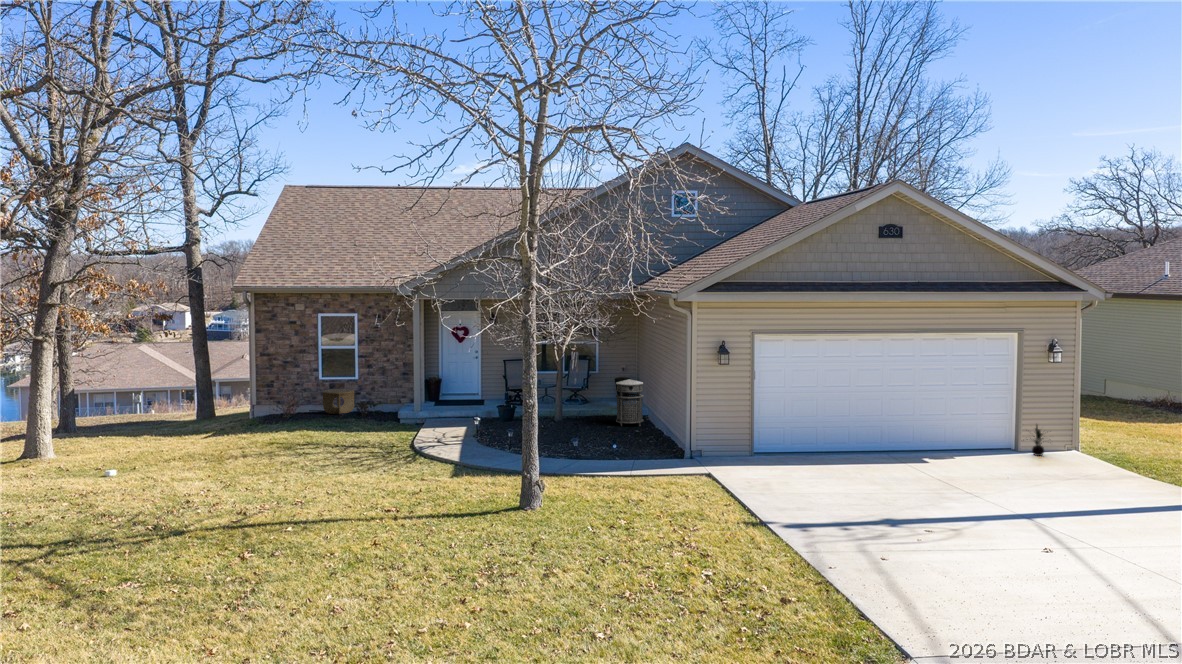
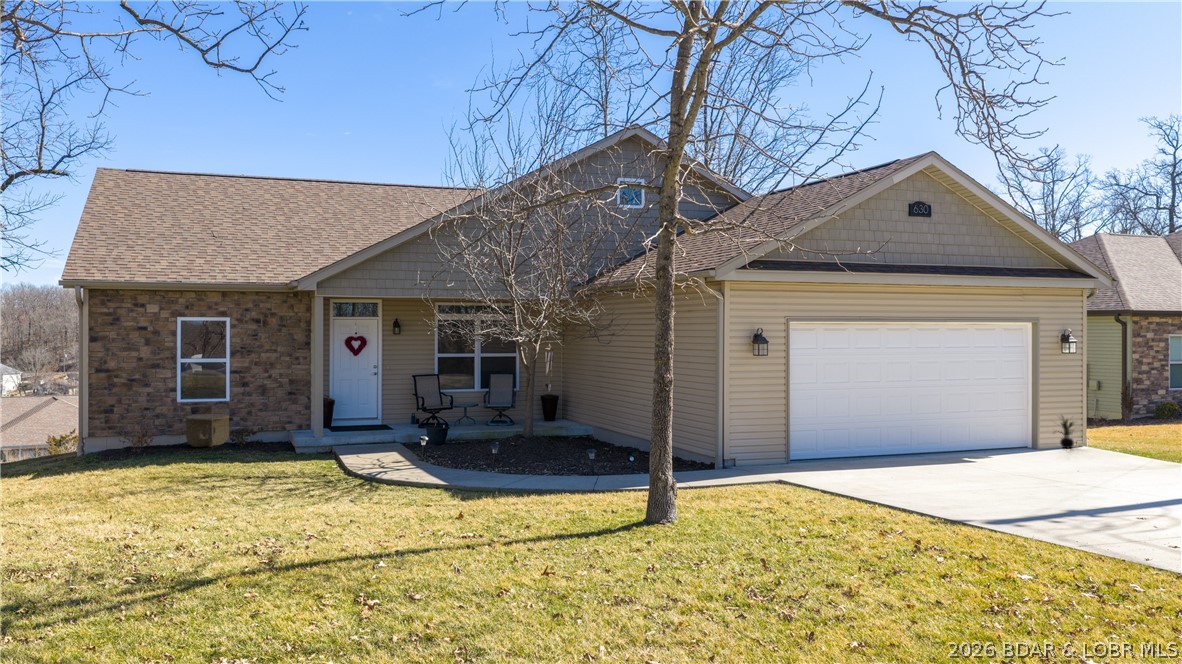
trash can: present [616,379,644,426] -> none [581,387,613,443]

